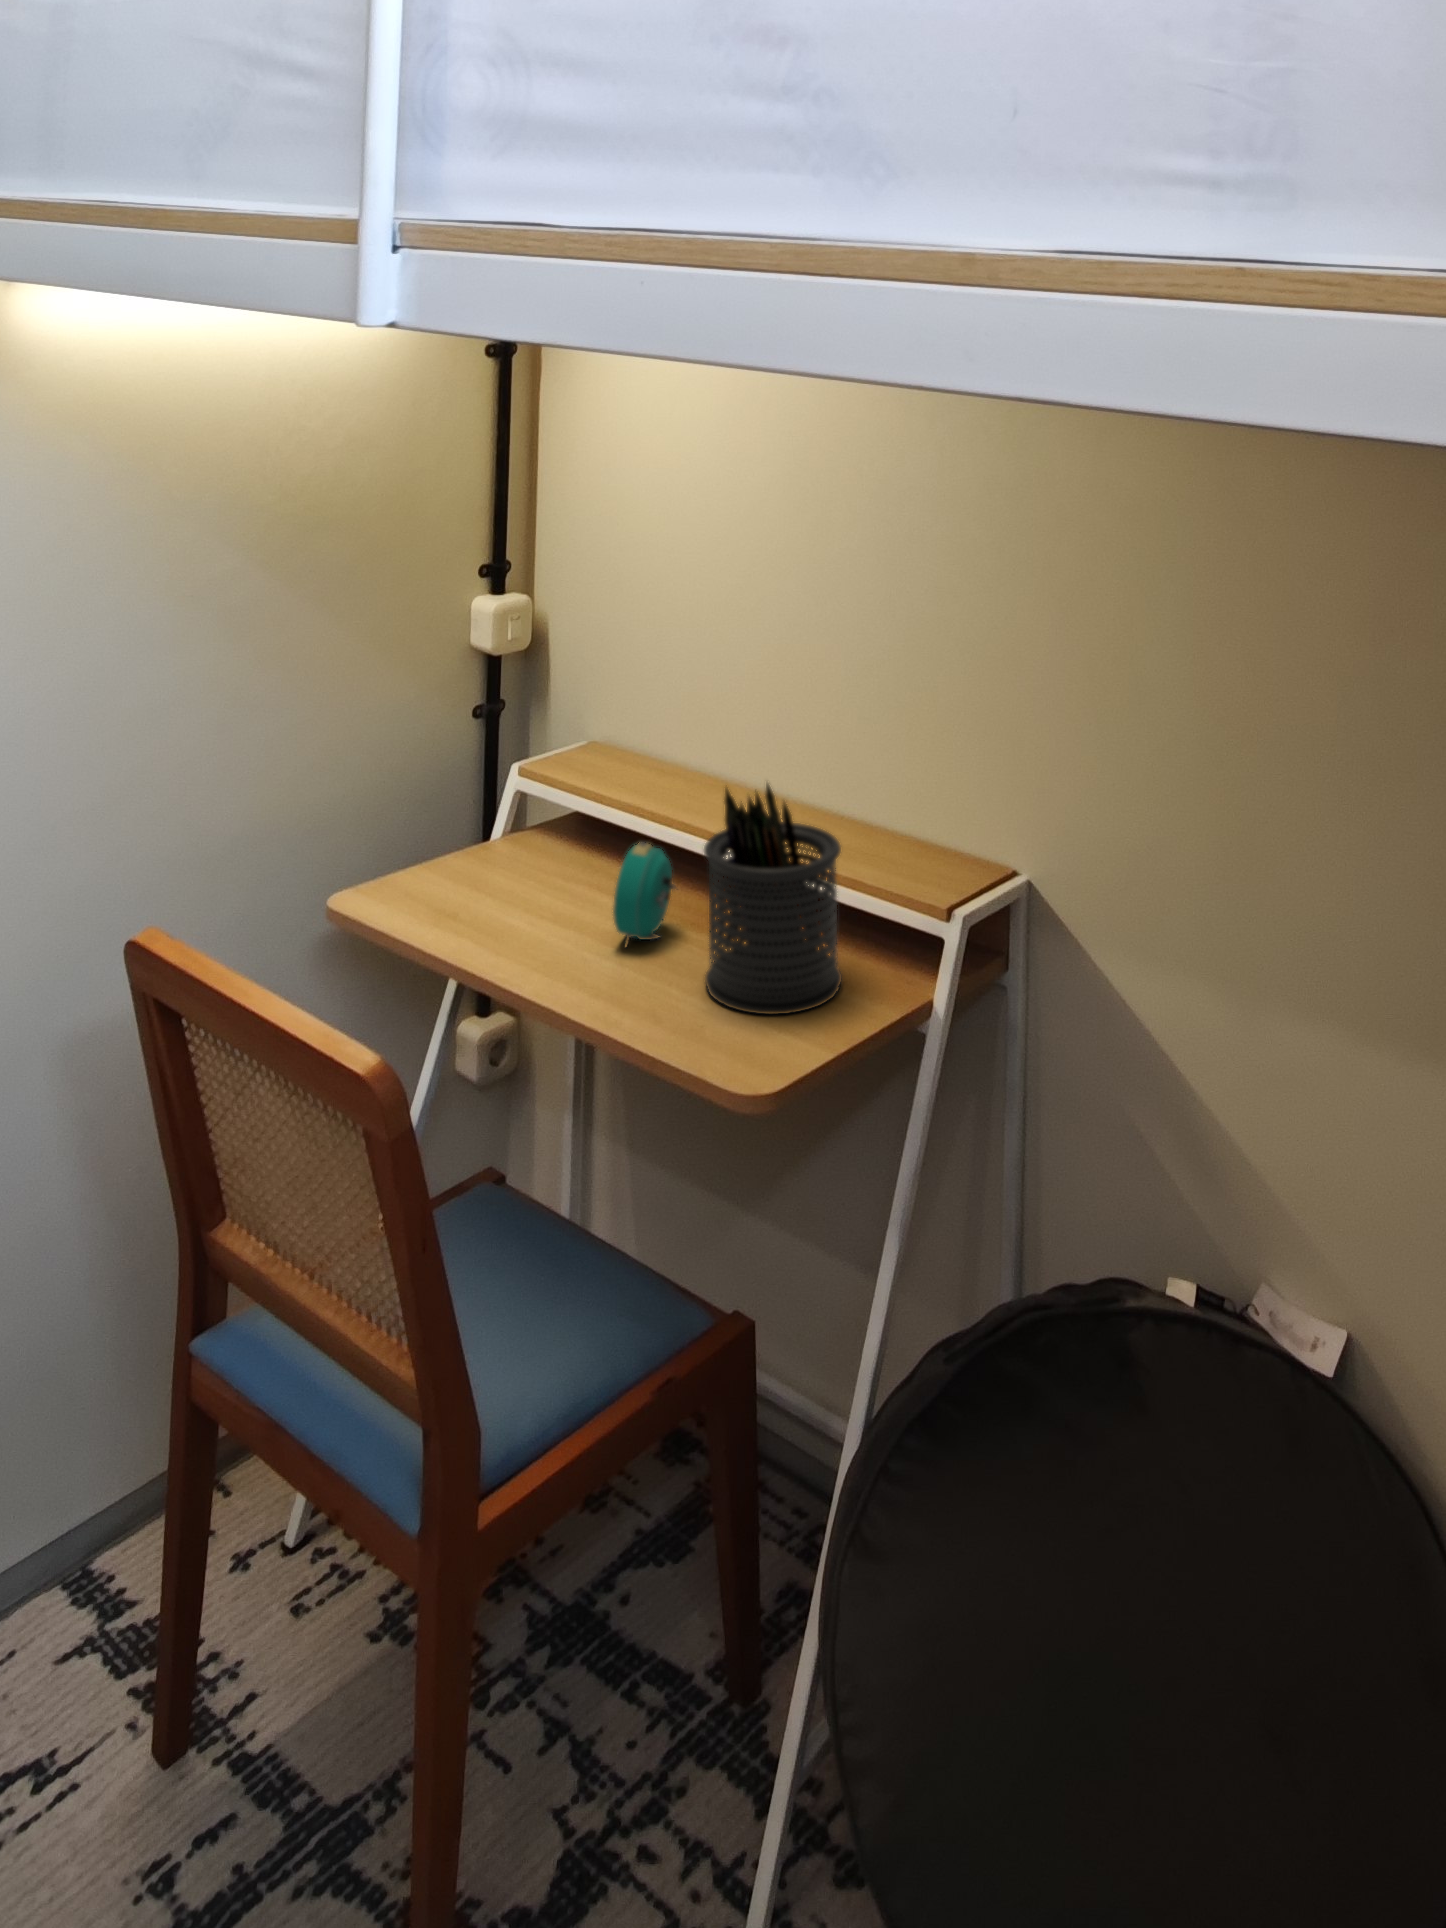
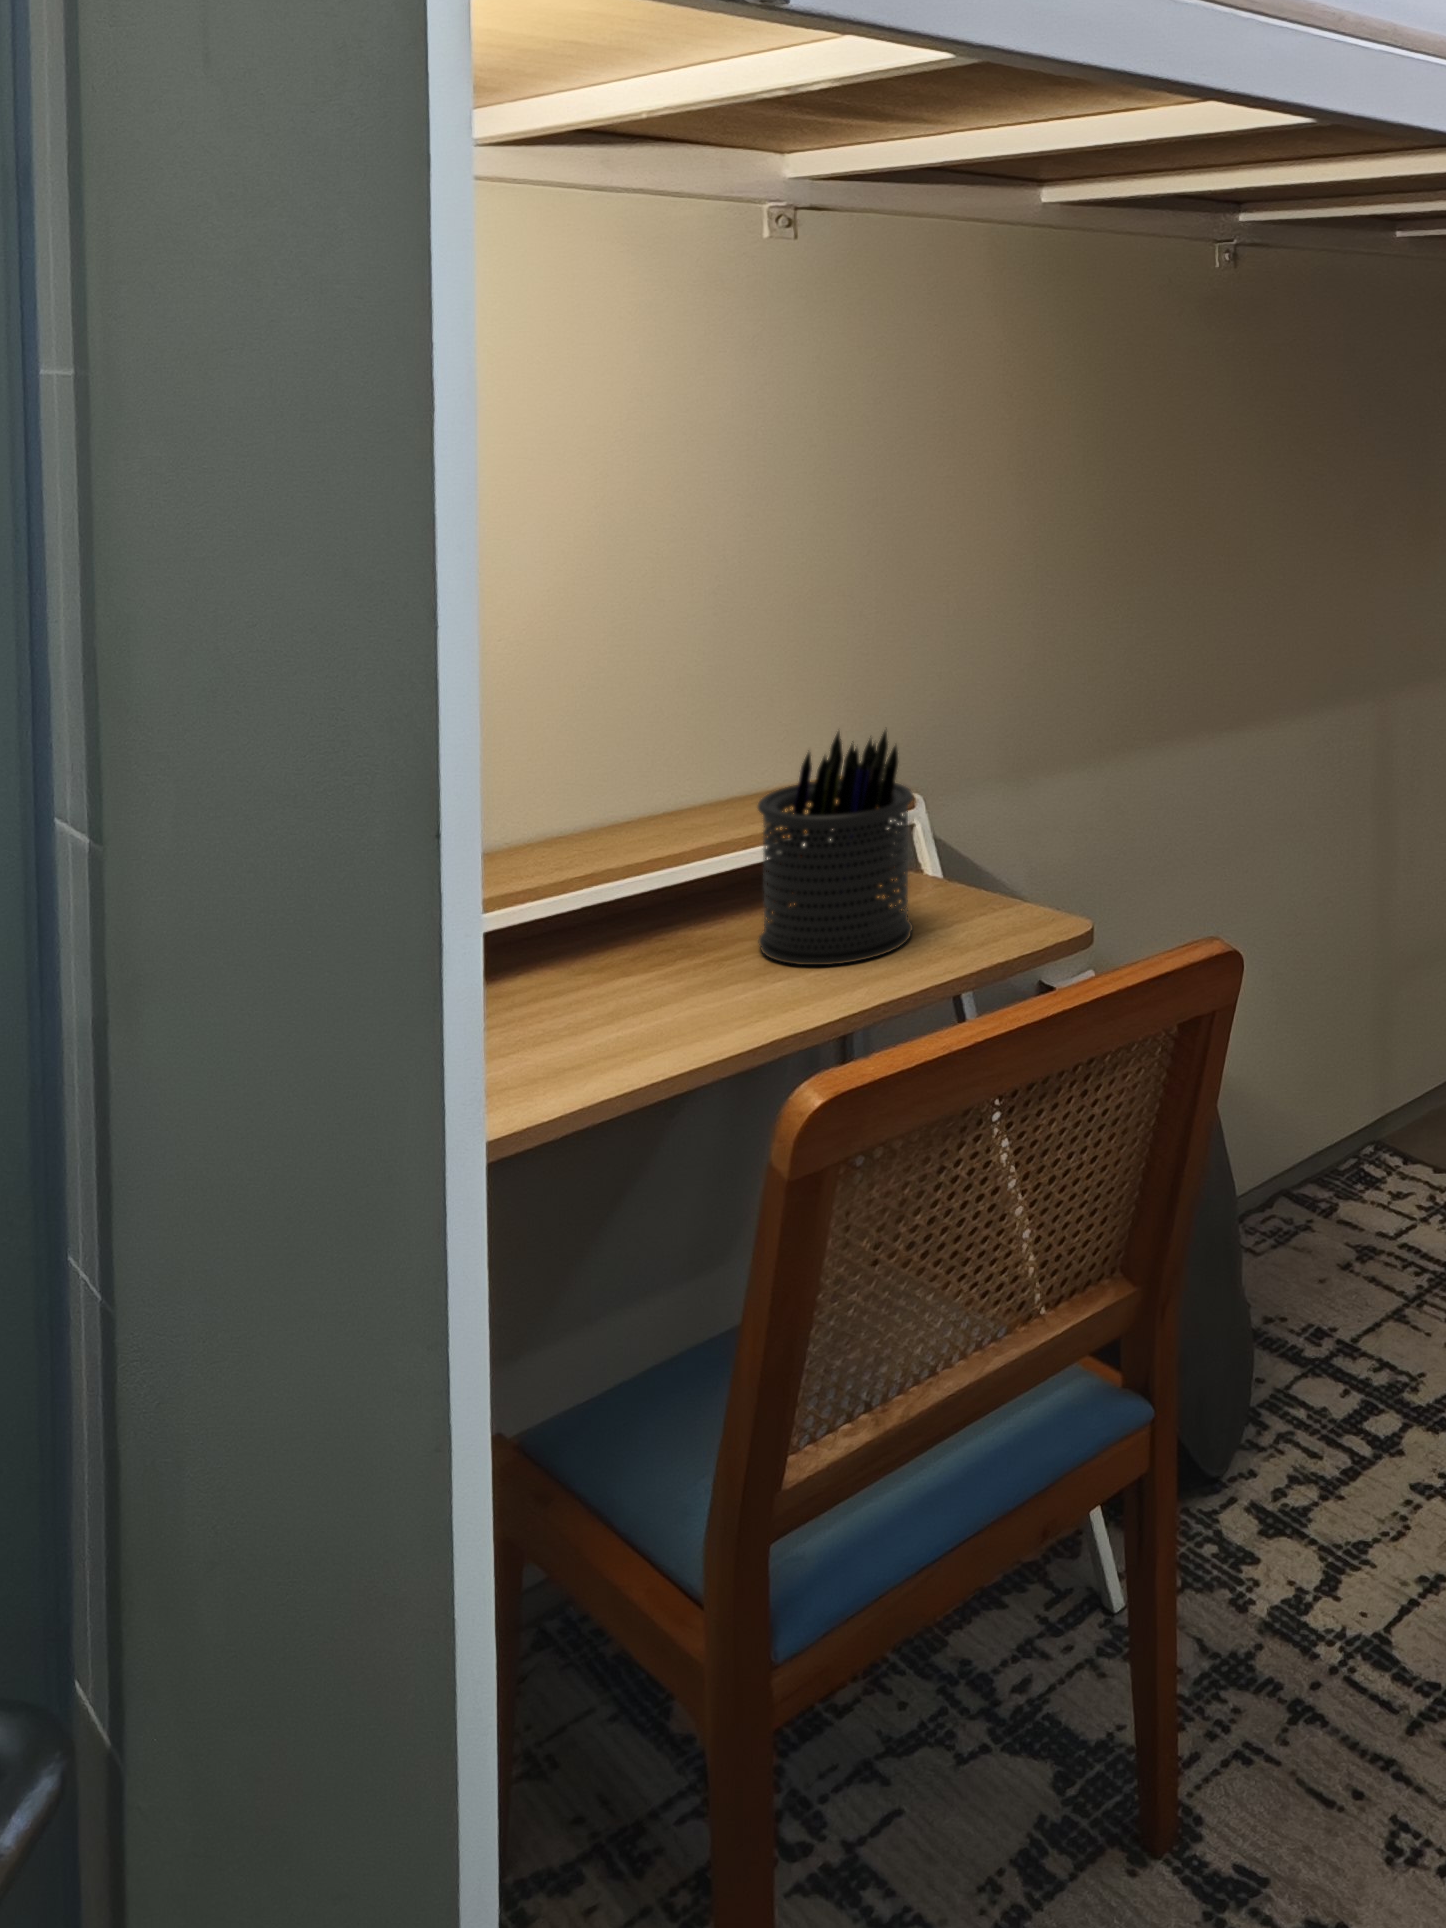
alarm clock: present [613,842,675,946] -> none [587,886,698,1006]

